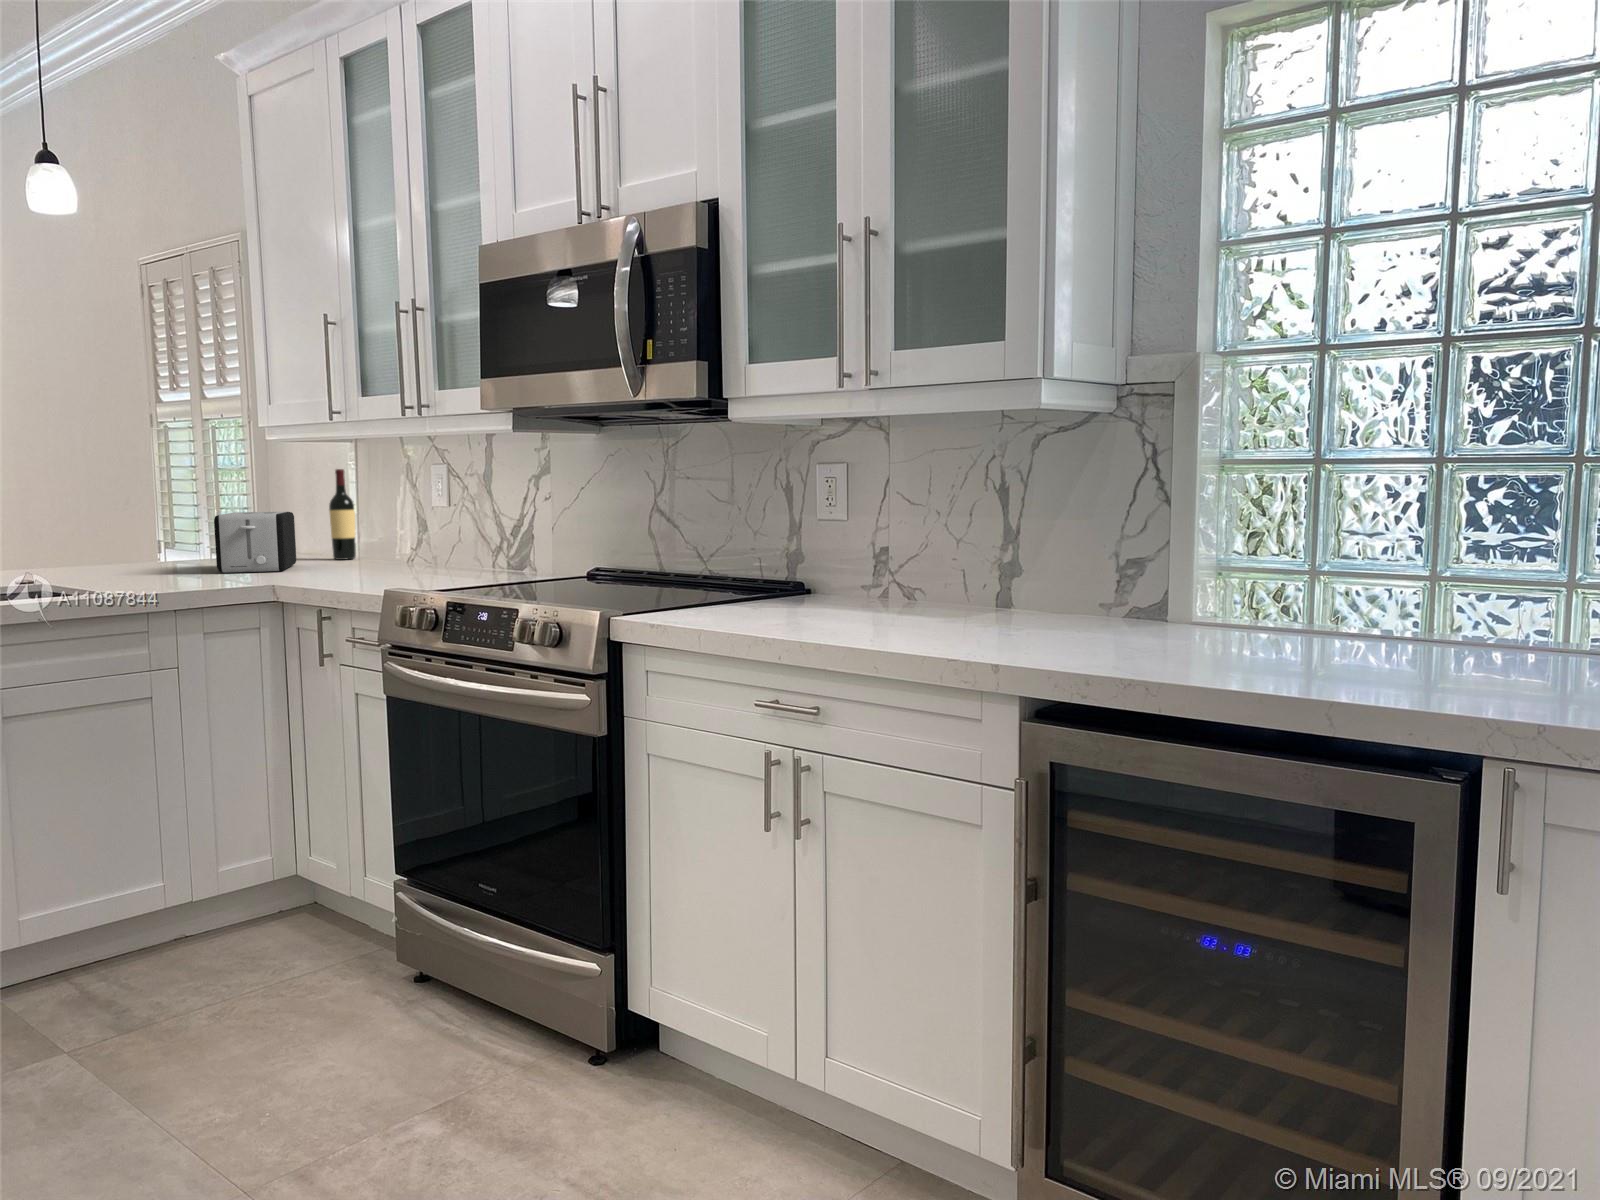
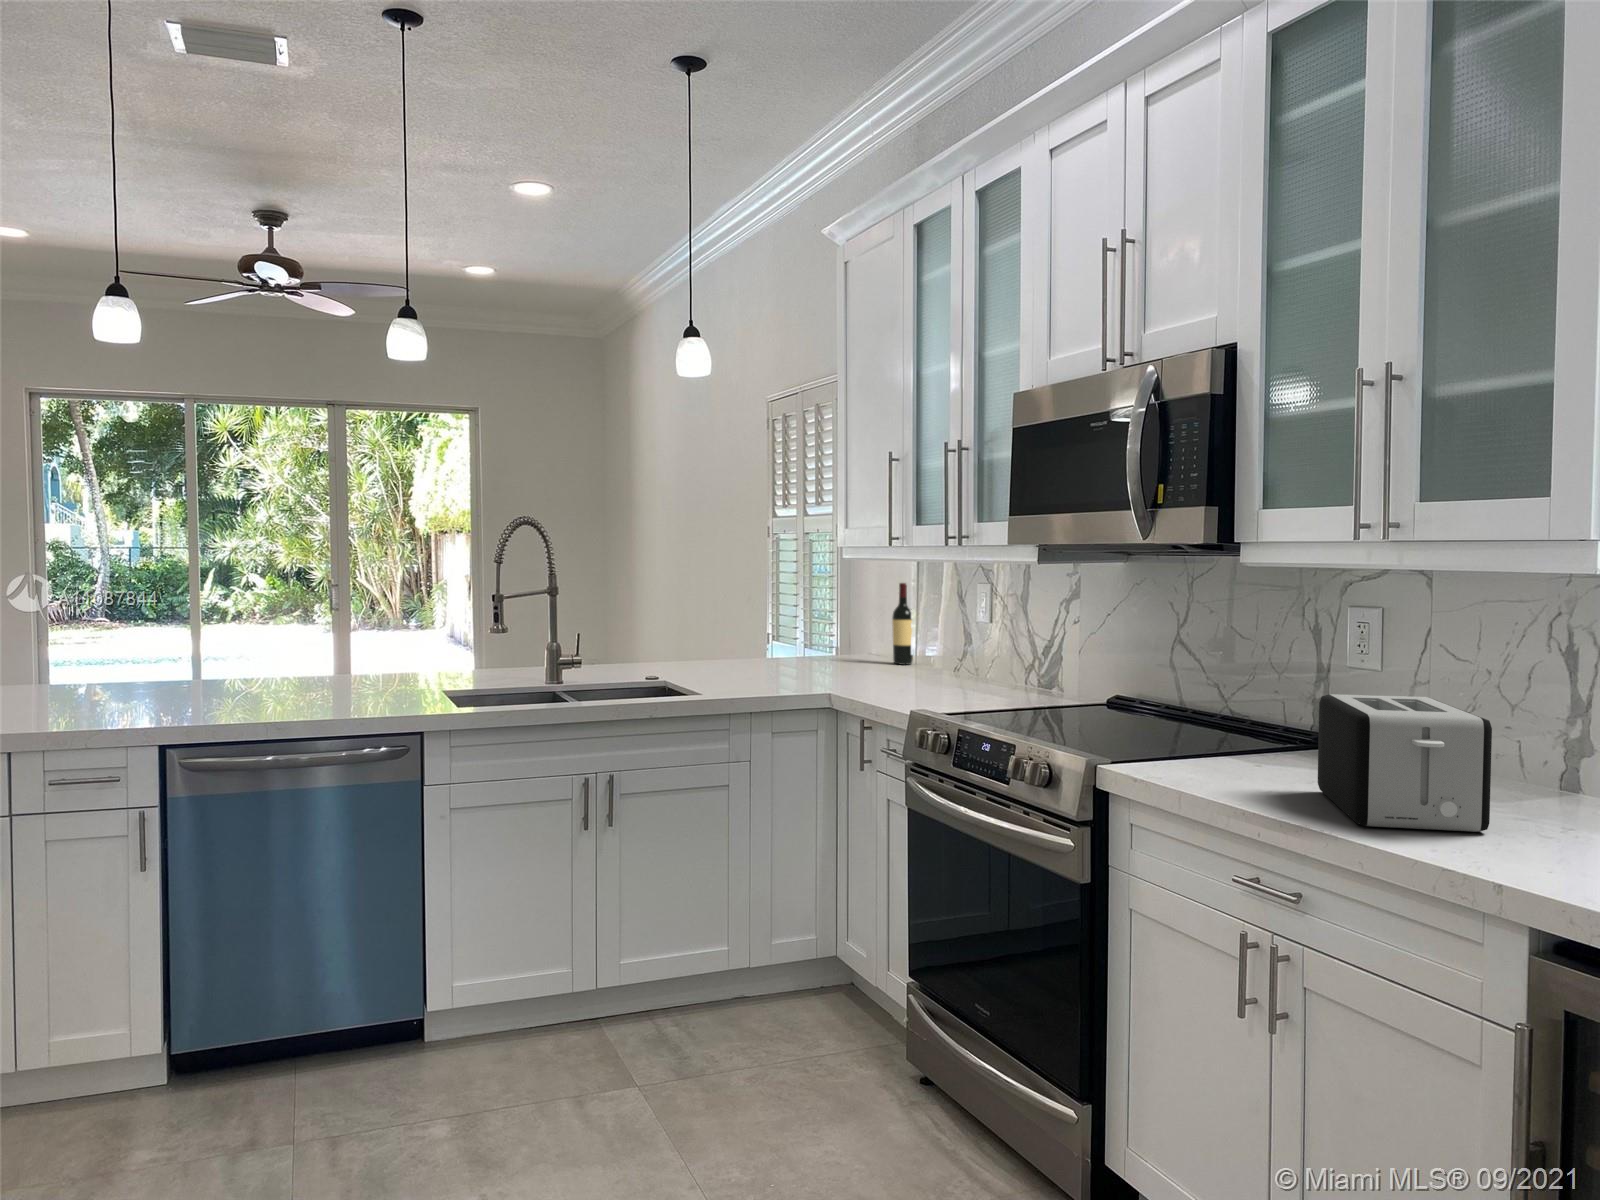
toaster: present [214,512,296,573] -> present [1318,694,1492,832]

